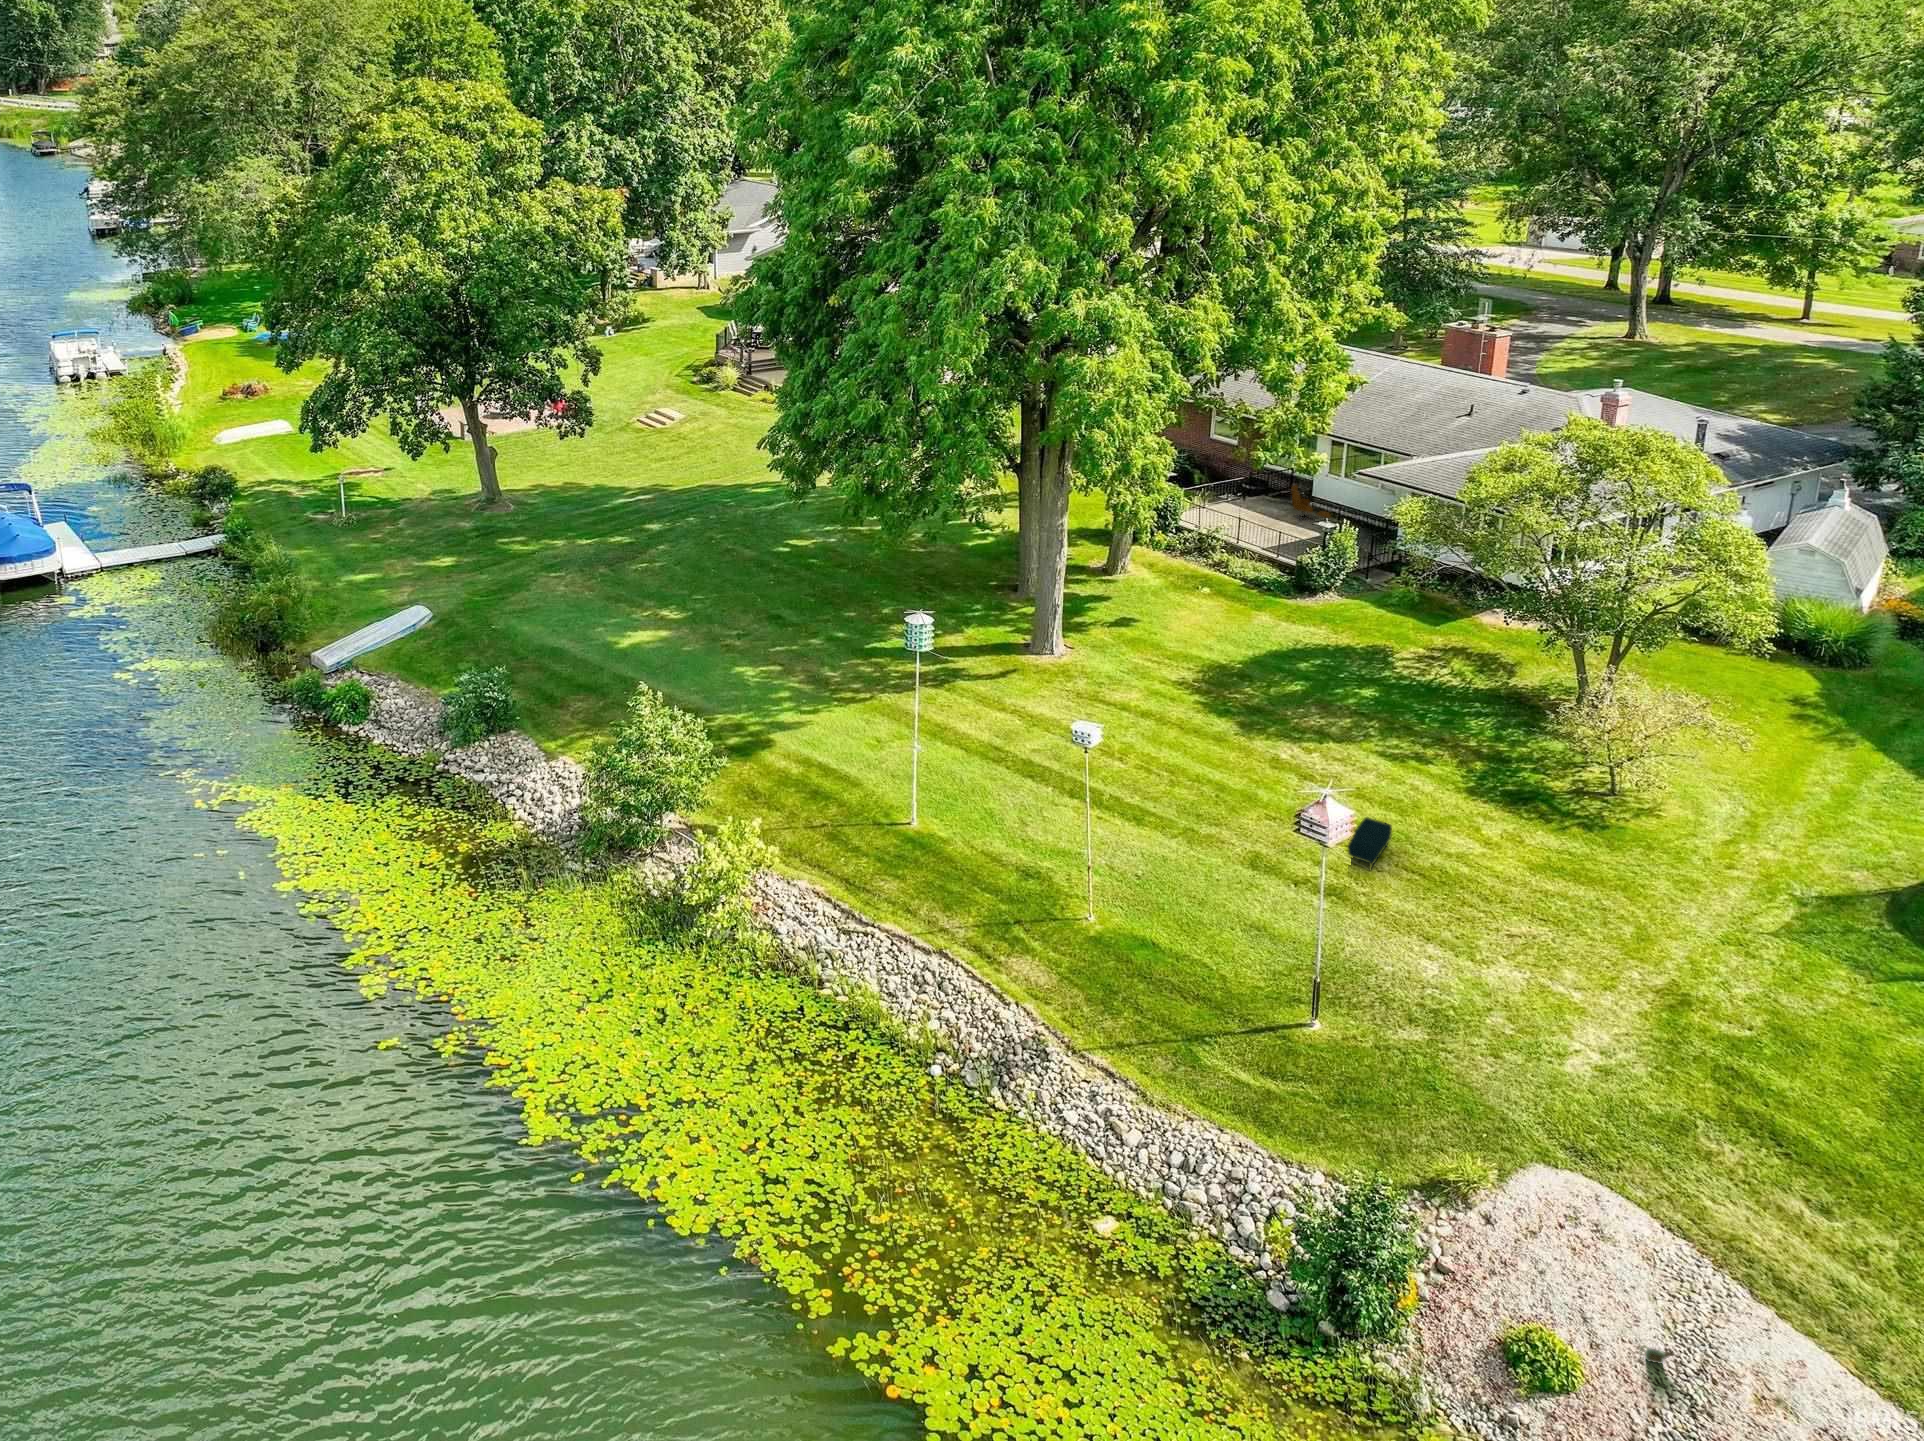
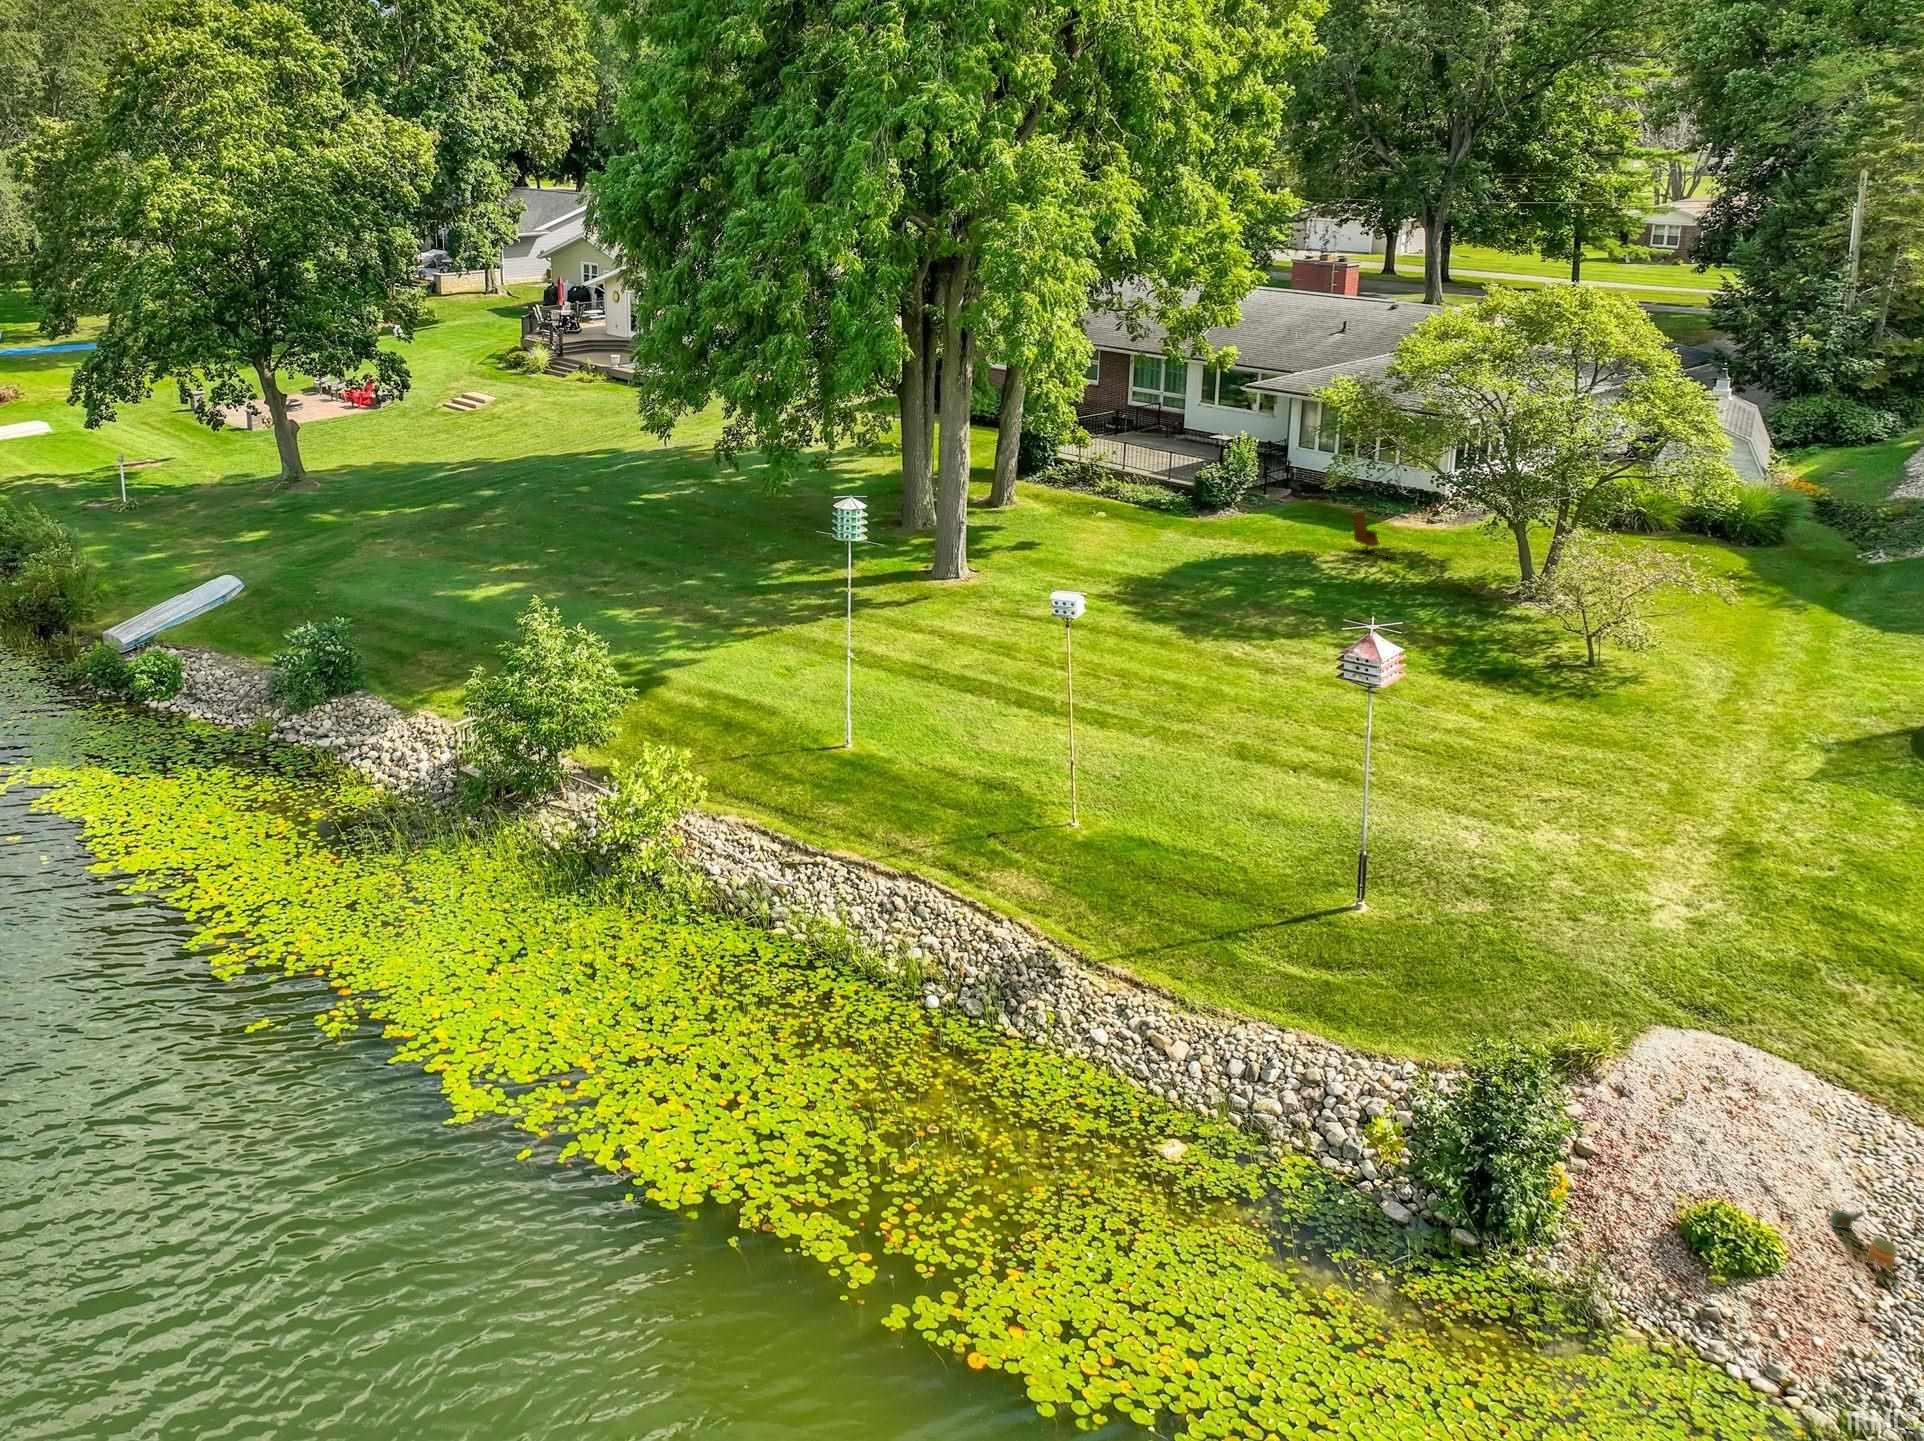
lounge chair: present [1291,485,1331,518] -> present [1353,512,1391,559]
bench: present [1347,817,1392,870] -> none [1326,715,1368,768]
planter: none [1662,1376,1687,1408] -> present [1866,1237,1897,1272]

